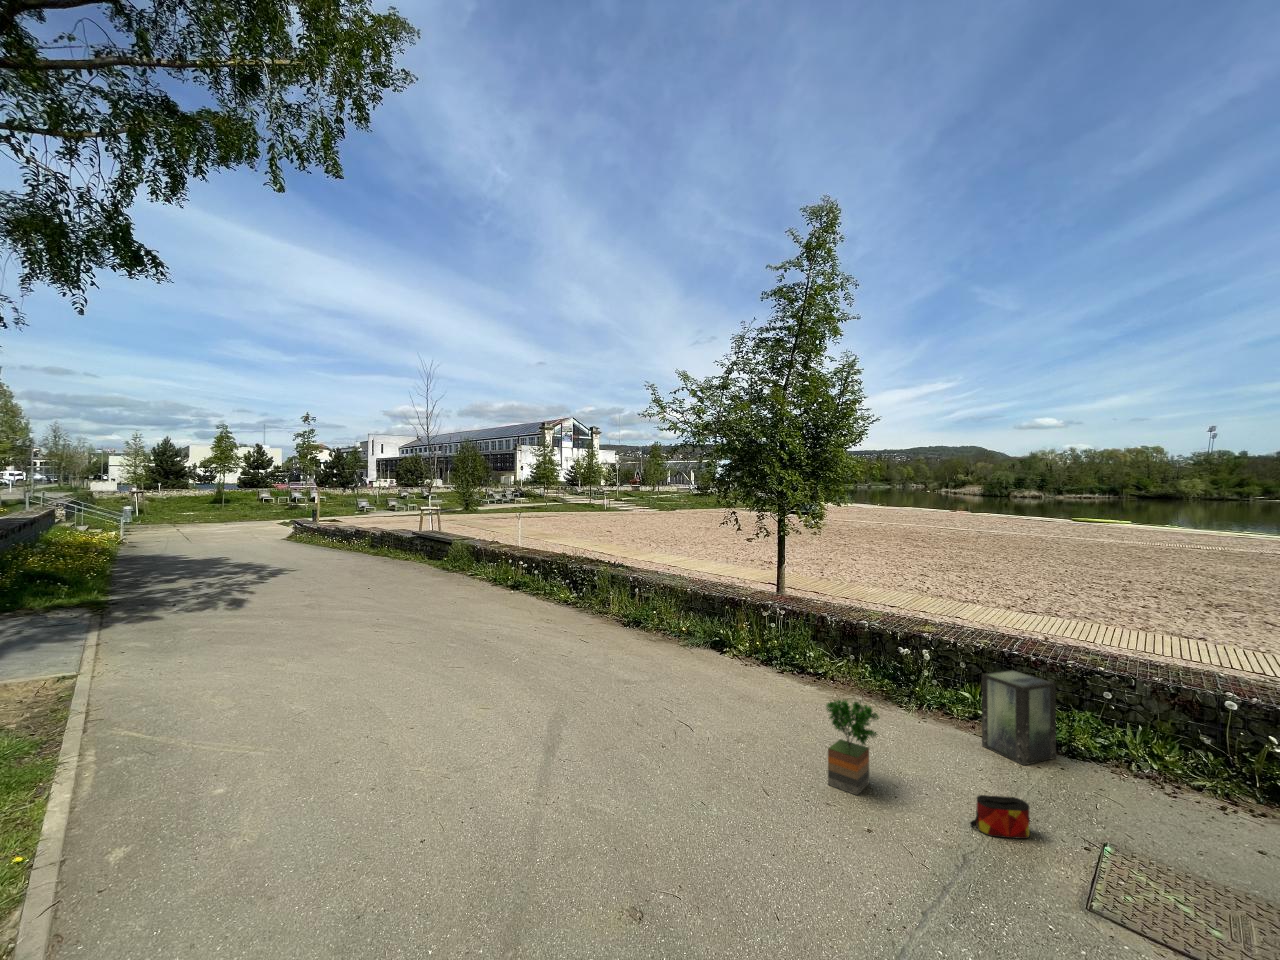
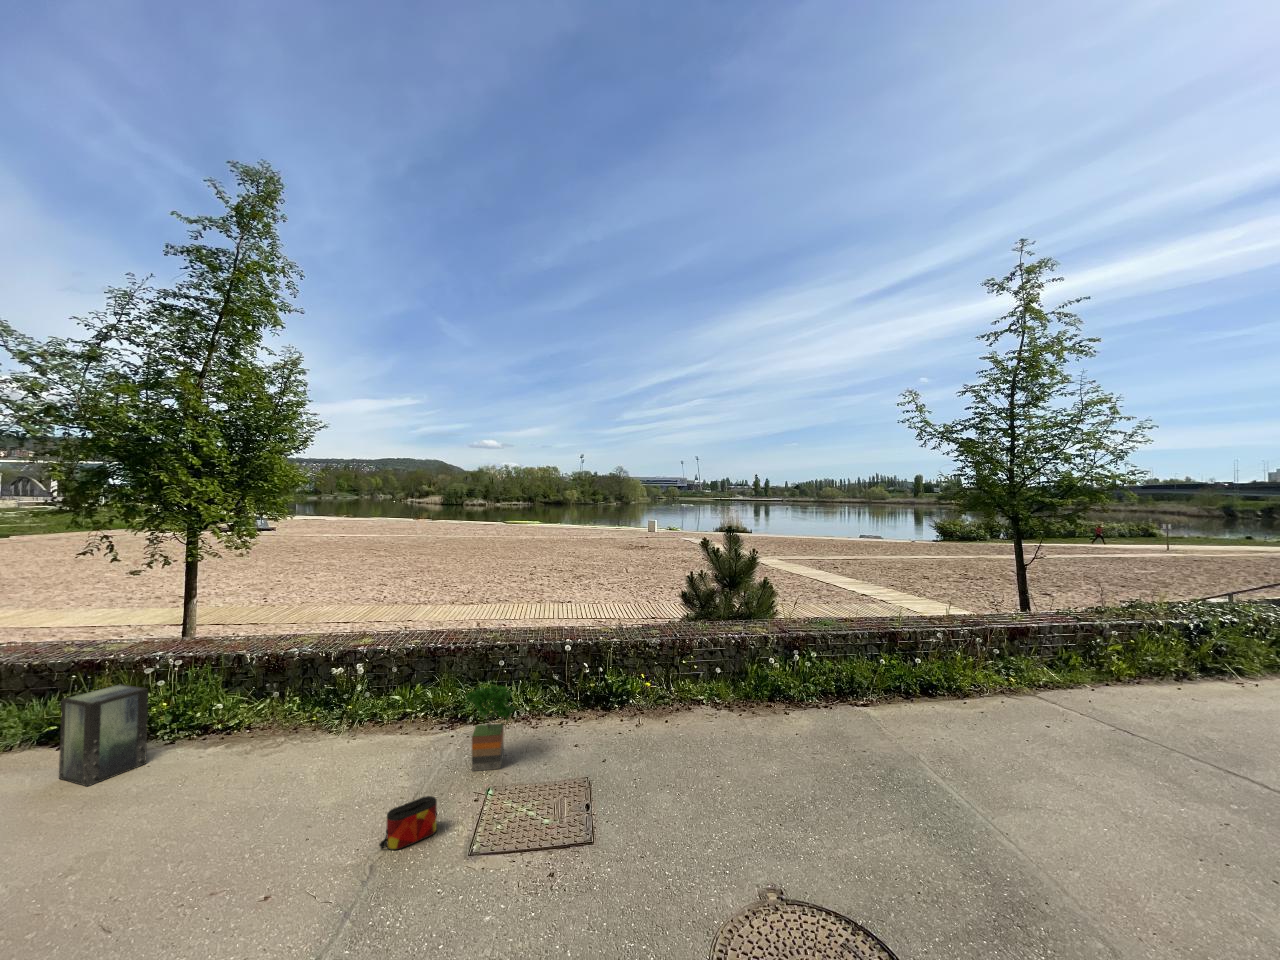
storage box: present [982,670,1056,765] -> present [59,684,148,786]
potted tree: present [826,700,879,795] -> present [465,686,515,771]

